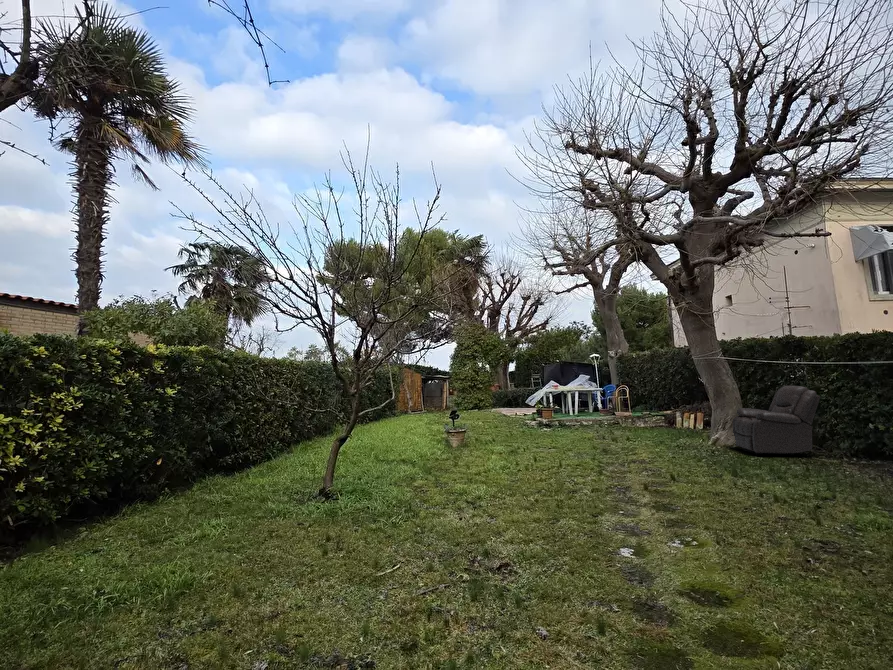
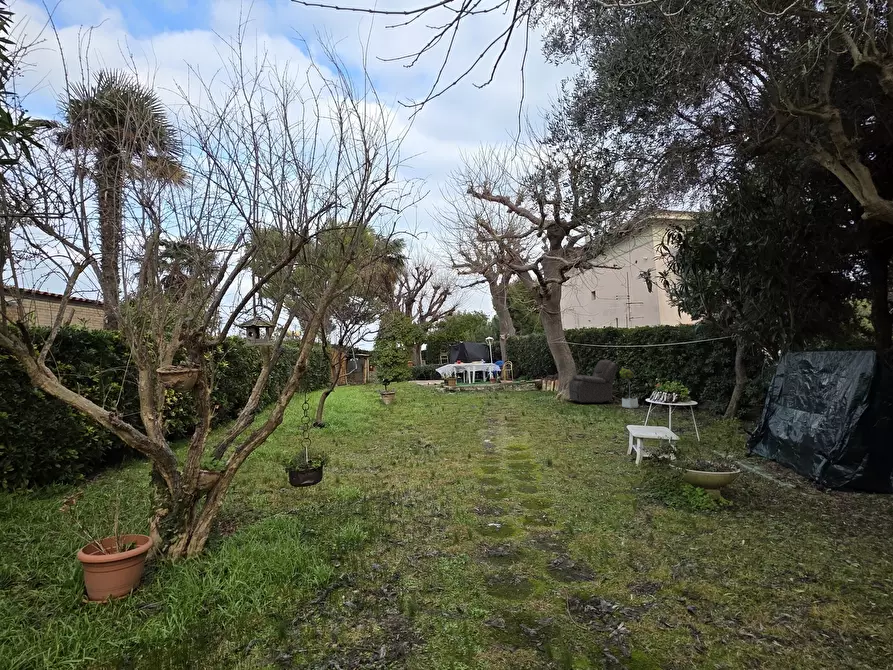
potted tree: none [830,400,871,469] -> present [619,368,638,408]

